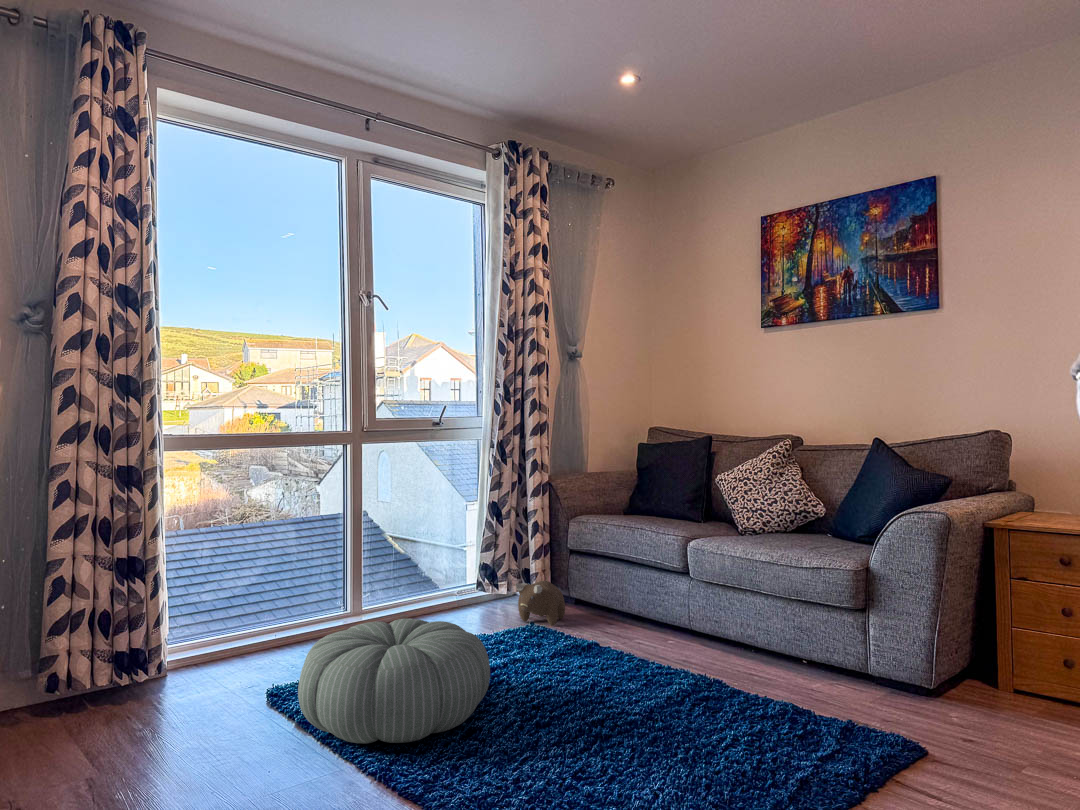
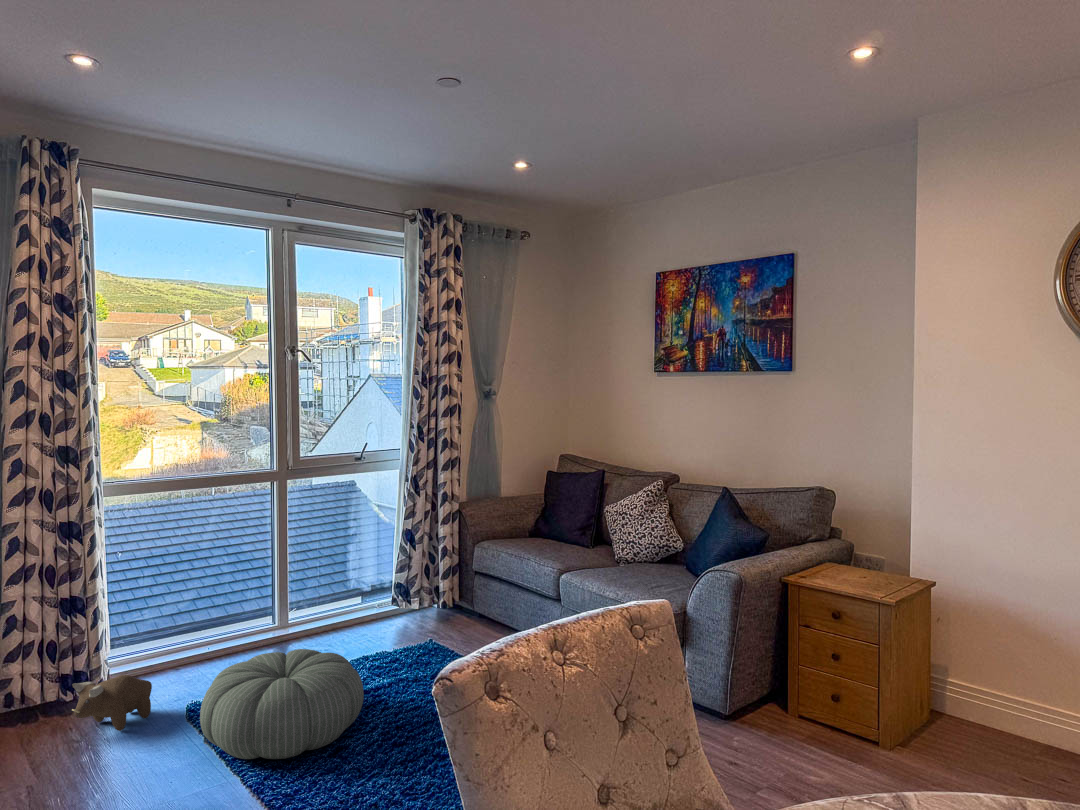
plush toy: present [515,581,565,626] -> present [72,675,152,731]

